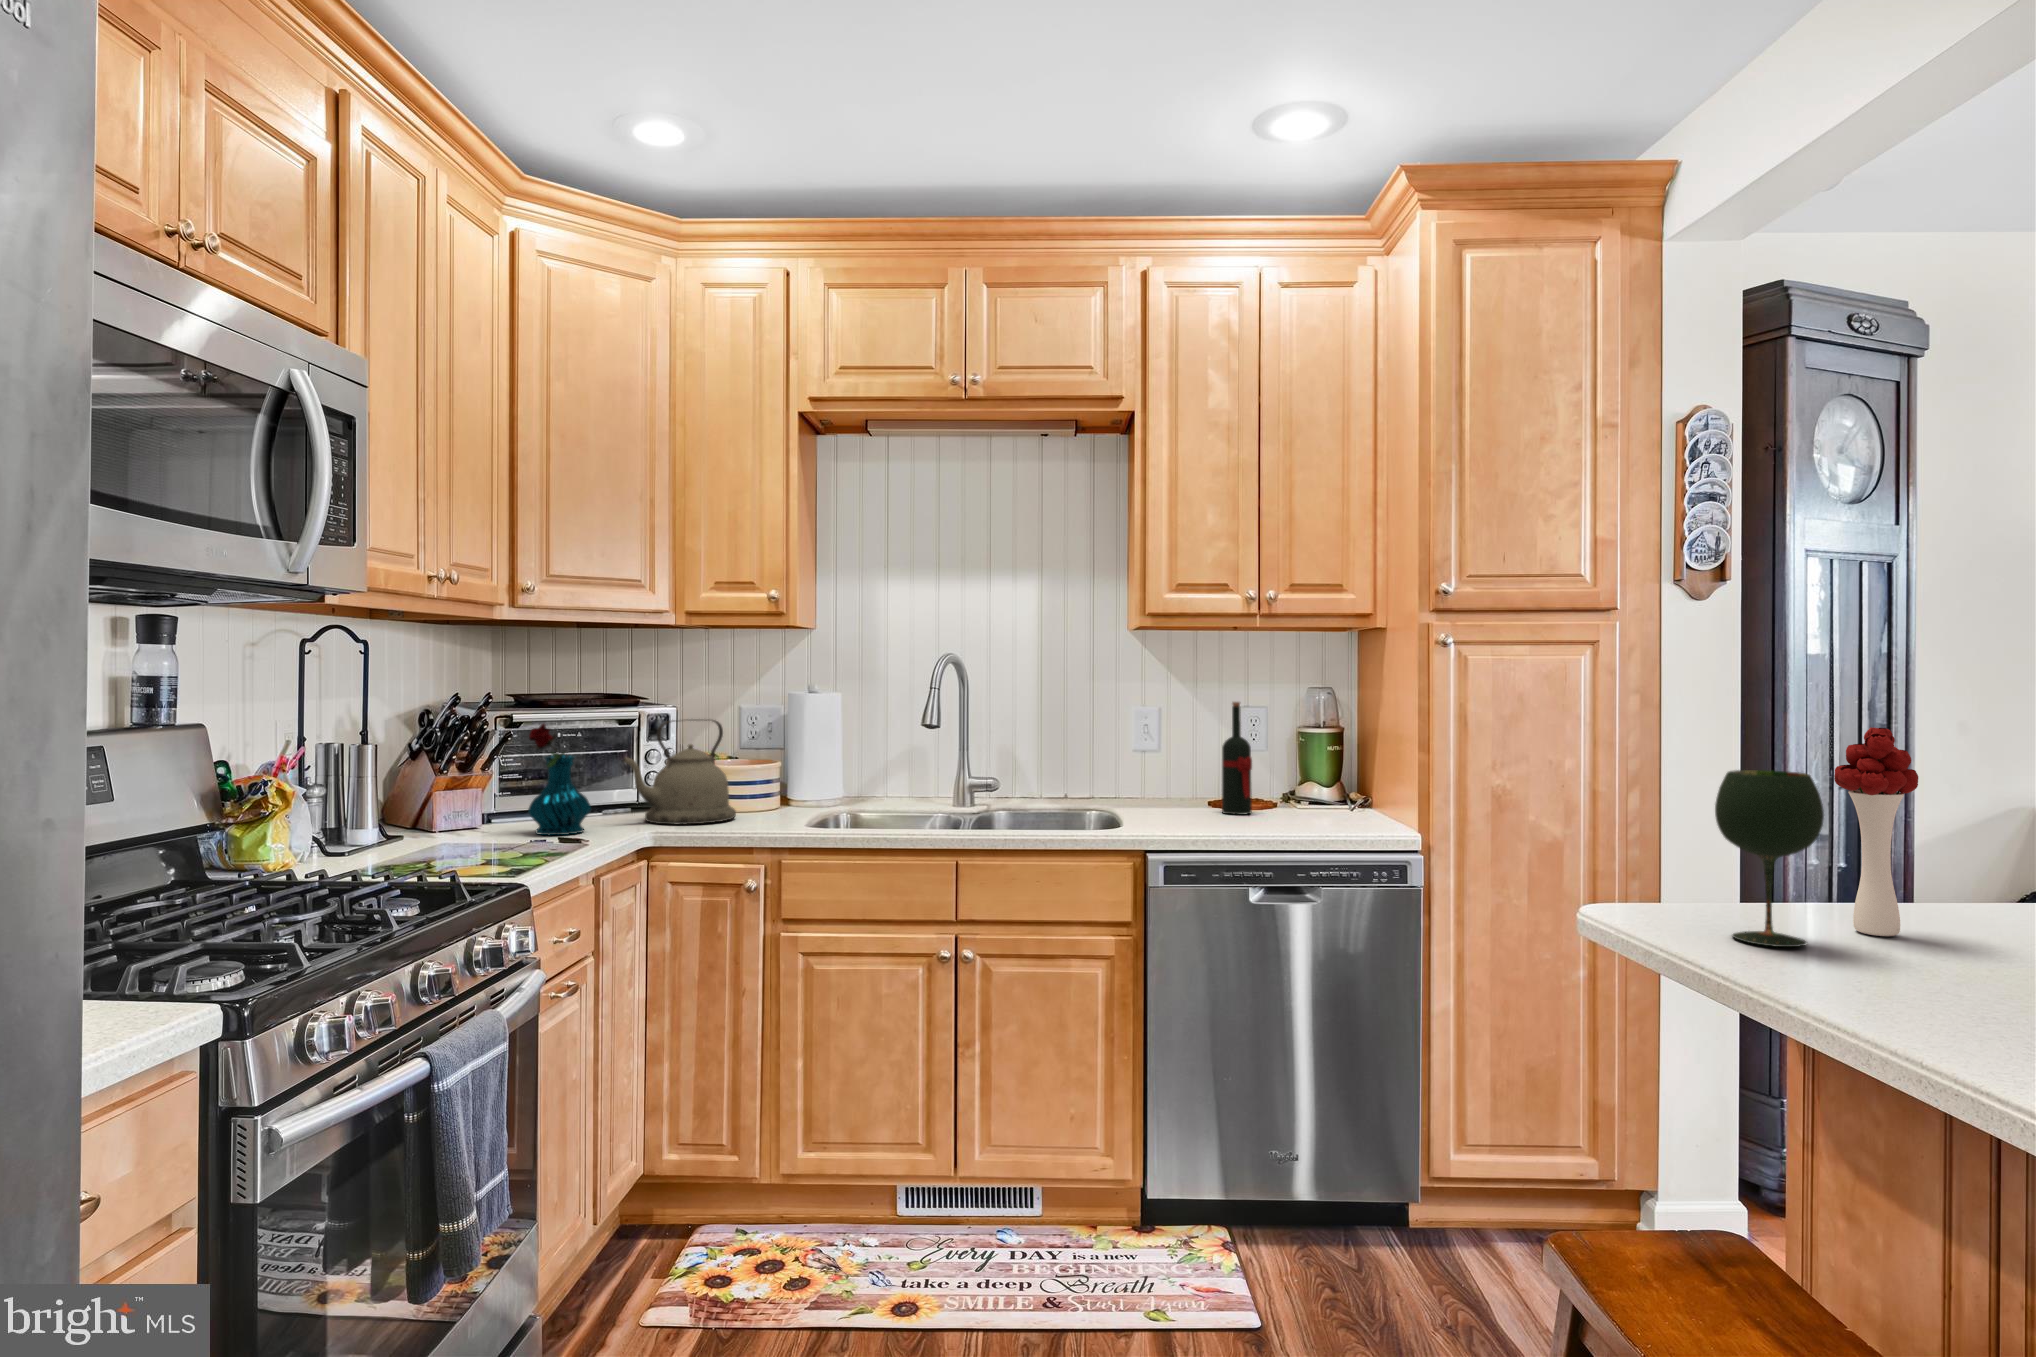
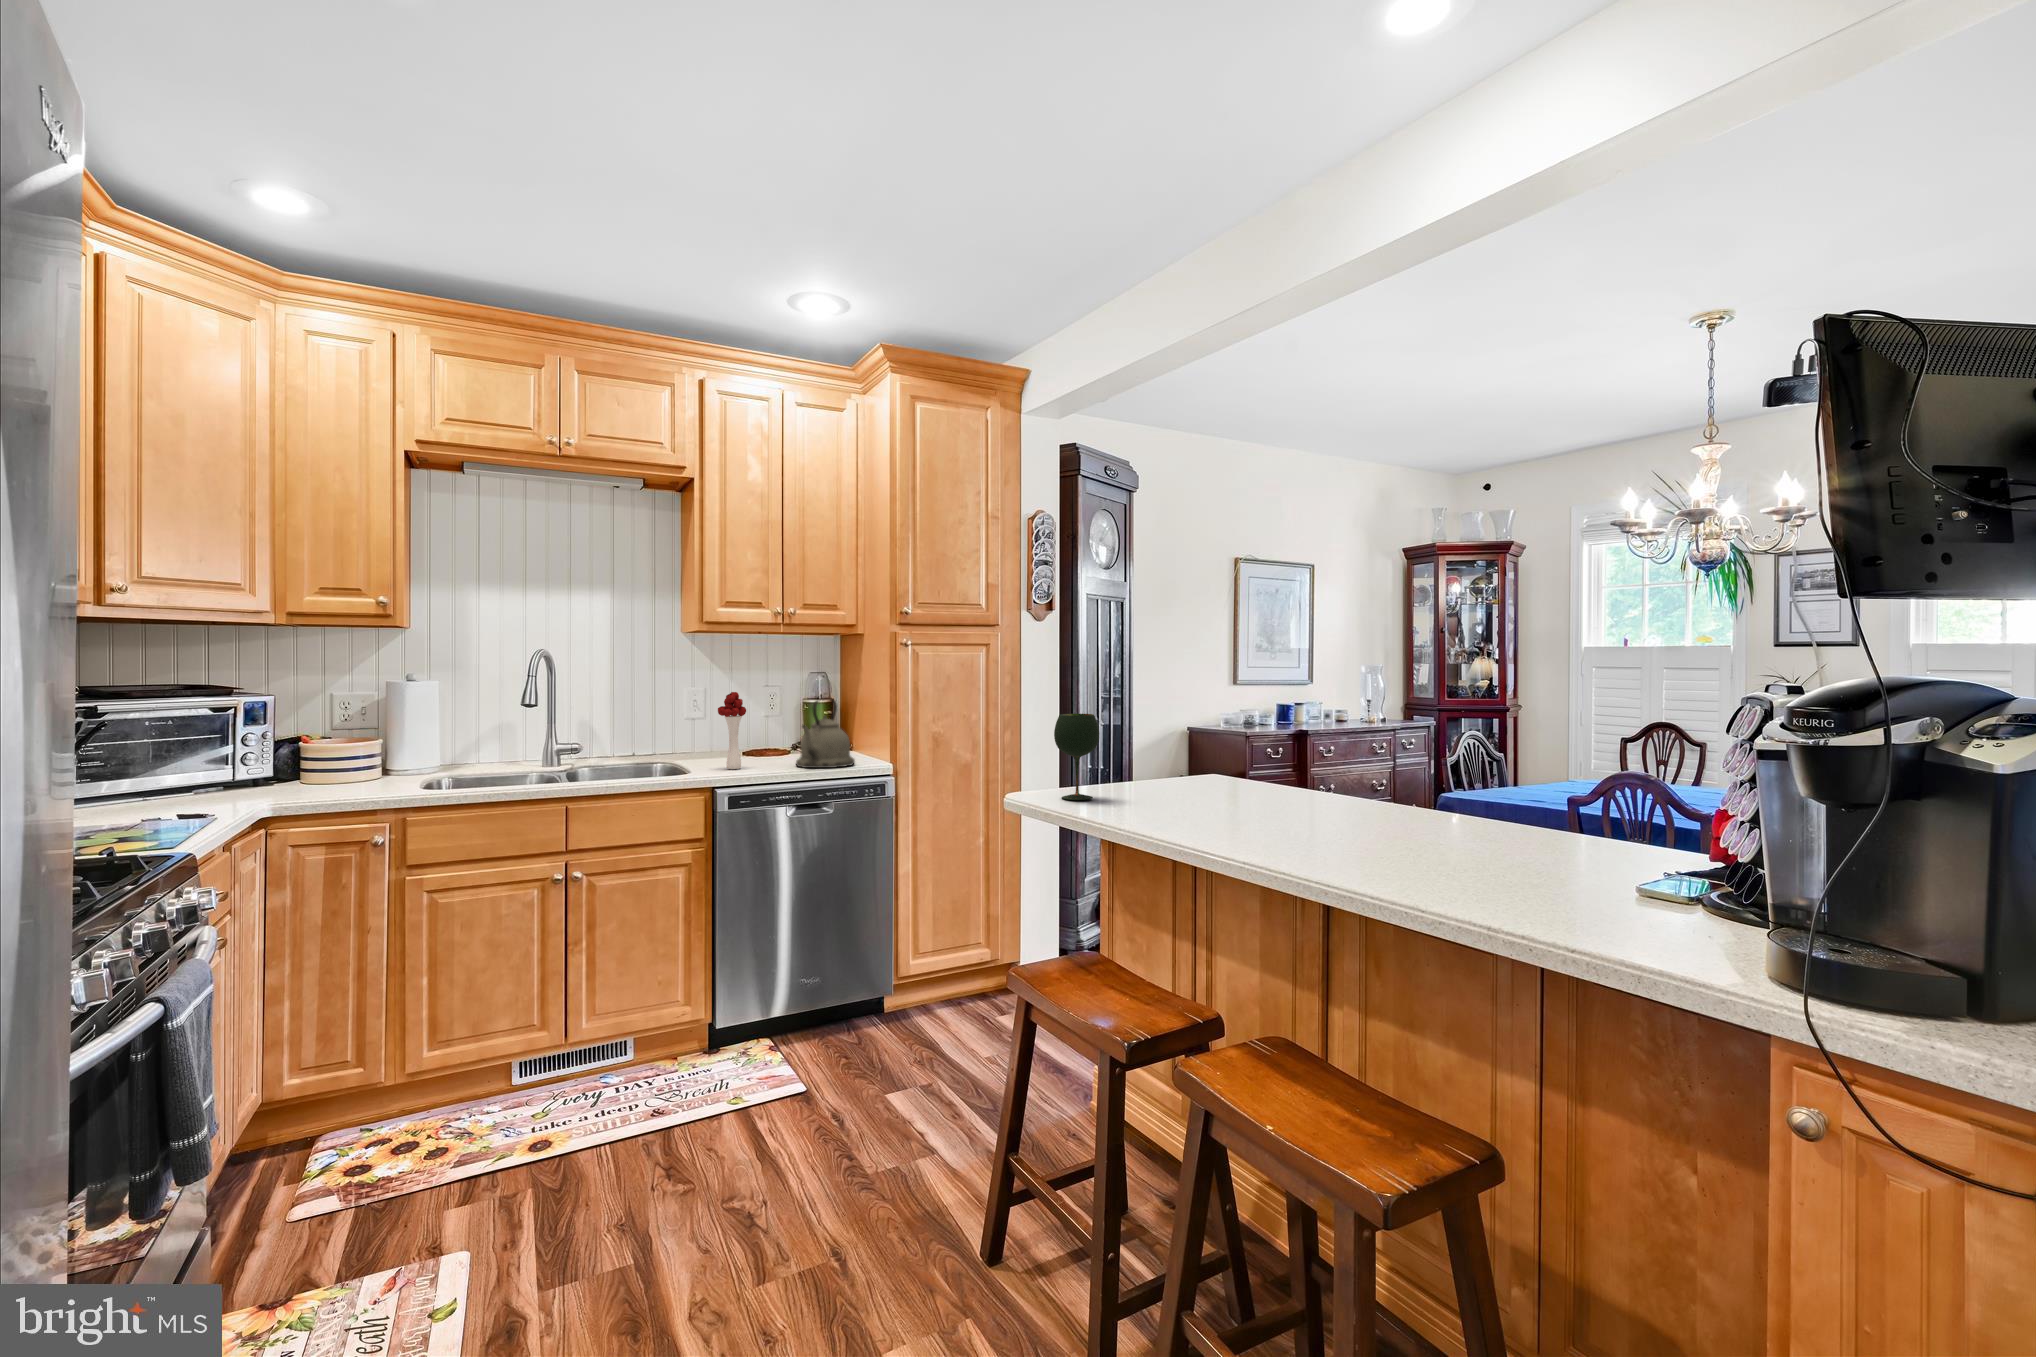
wine bottle: present [1222,702,1252,815] -> none [759,685,780,763]
kettle: present [623,720,736,824] -> present [796,699,855,768]
vase: present [528,724,591,835] -> none [122,713,197,816]
flower bouquet: present [1834,727,1918,936] -> present [718,692,746,769]

